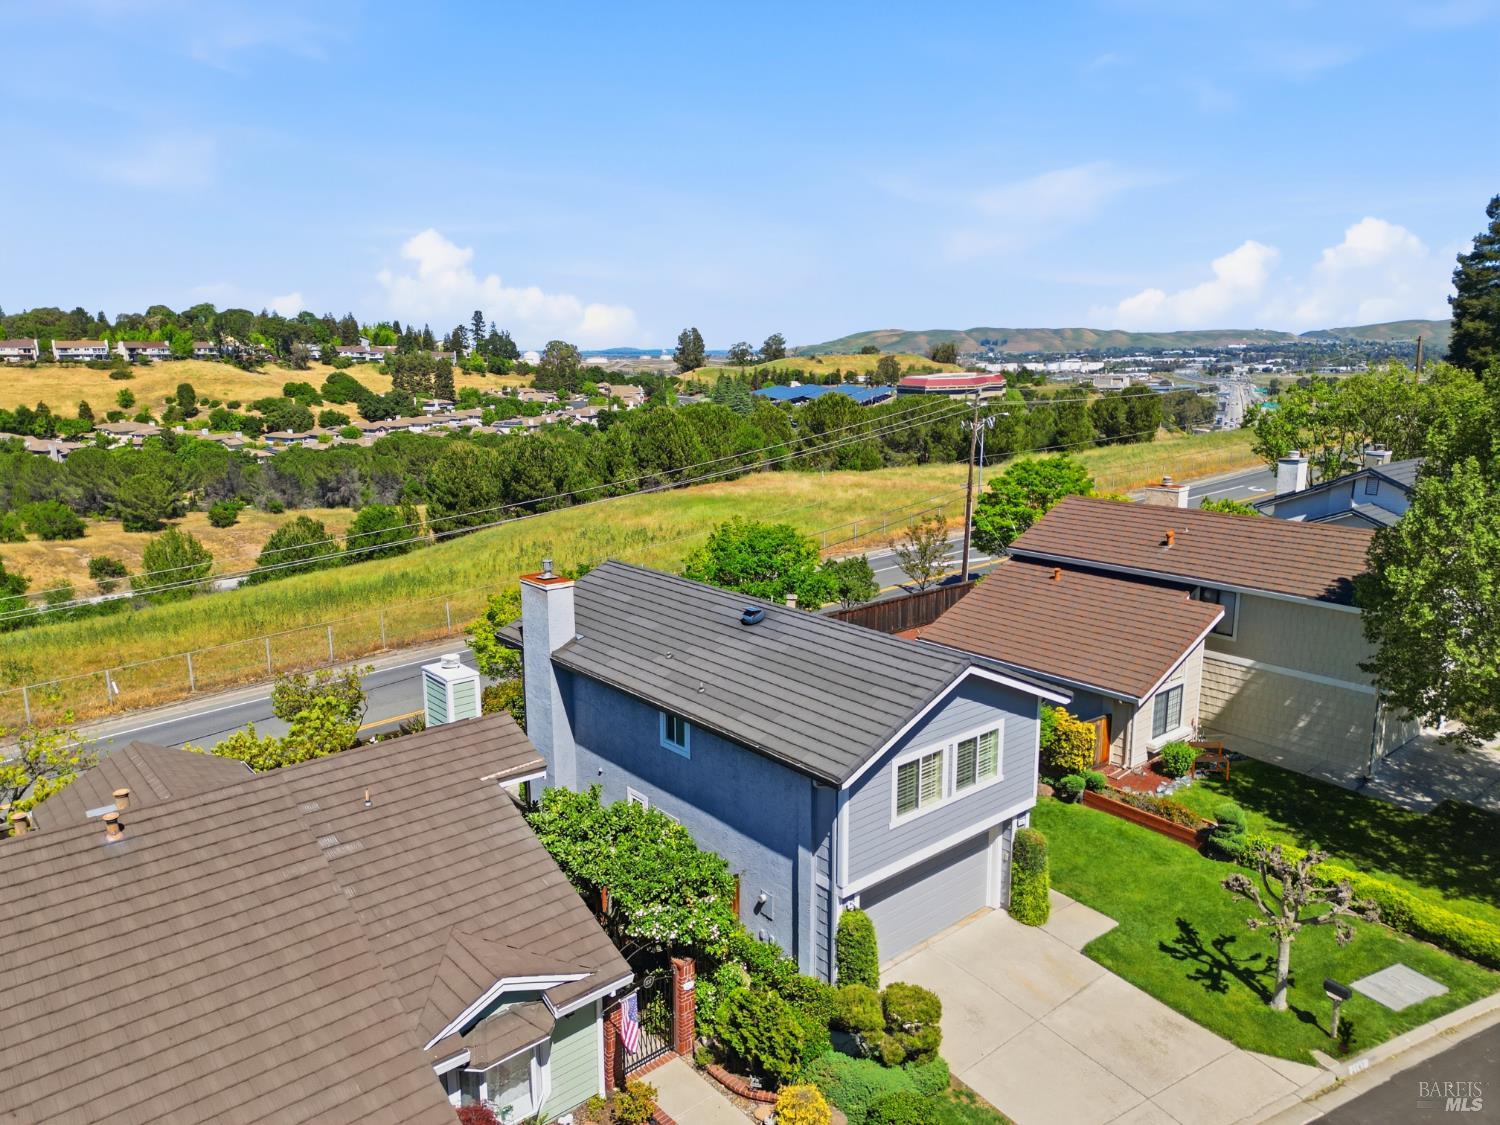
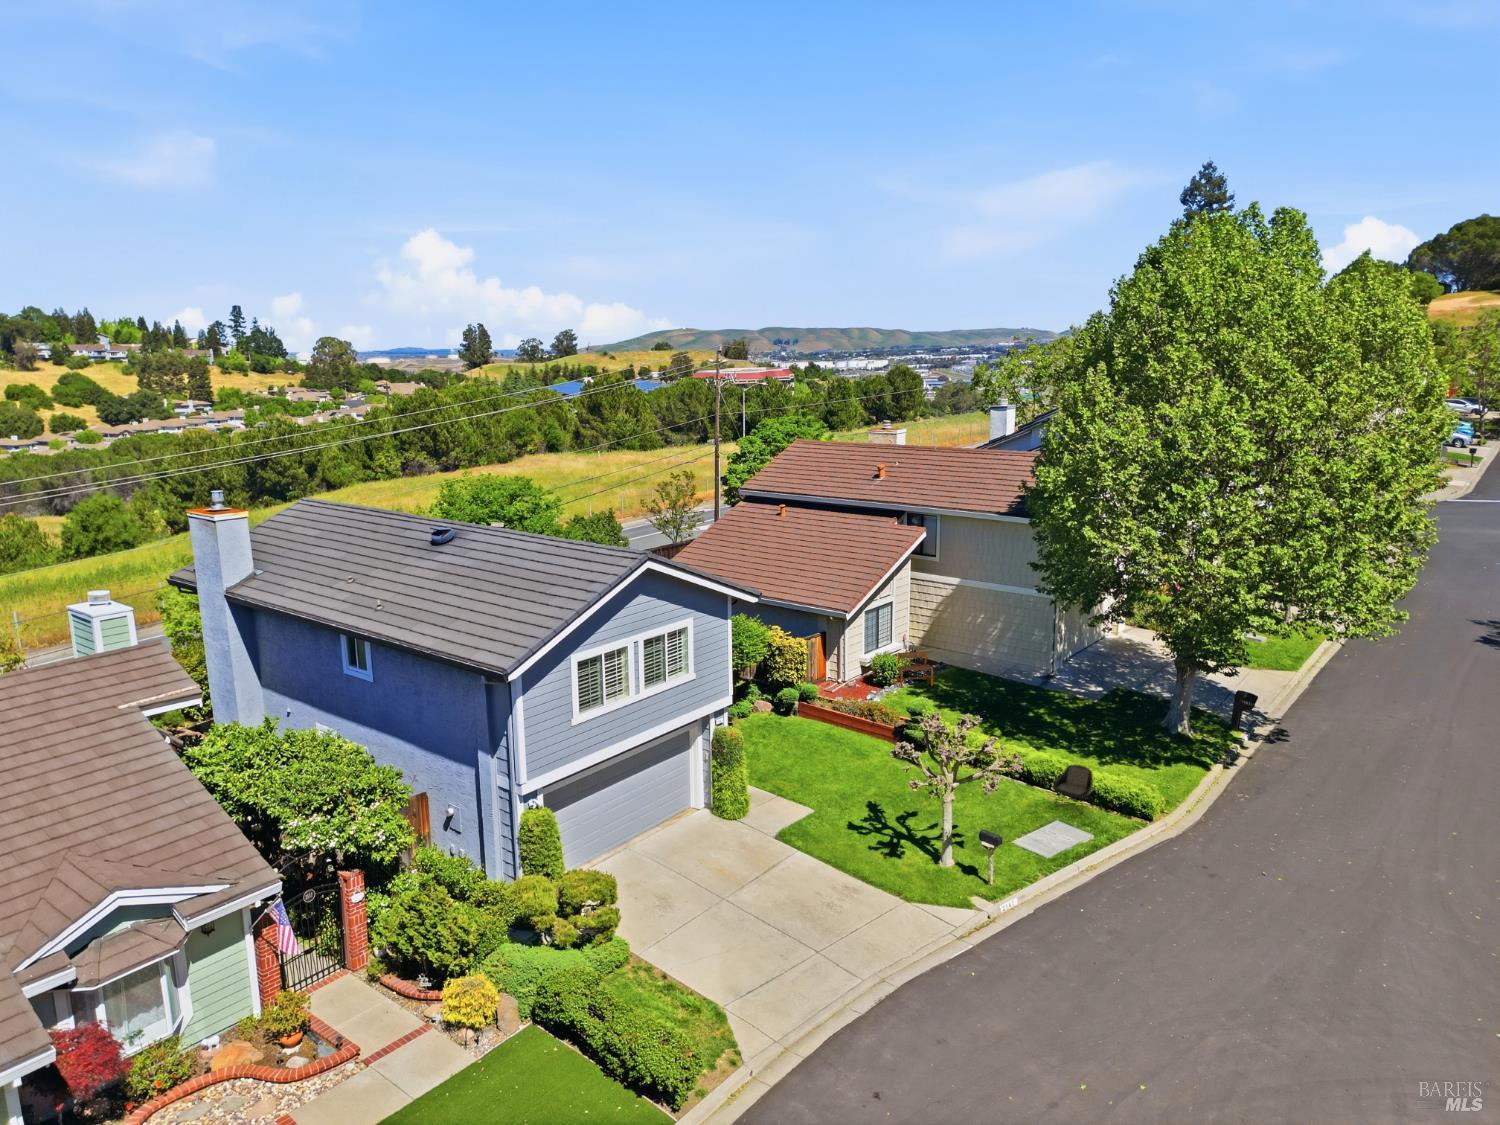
lounge chair: none [1400,903,1450,963] -> present [1054,764,1093,813]
potted plant: present [1335,1016,1357,1053] -> none [984,860,1004,893]

